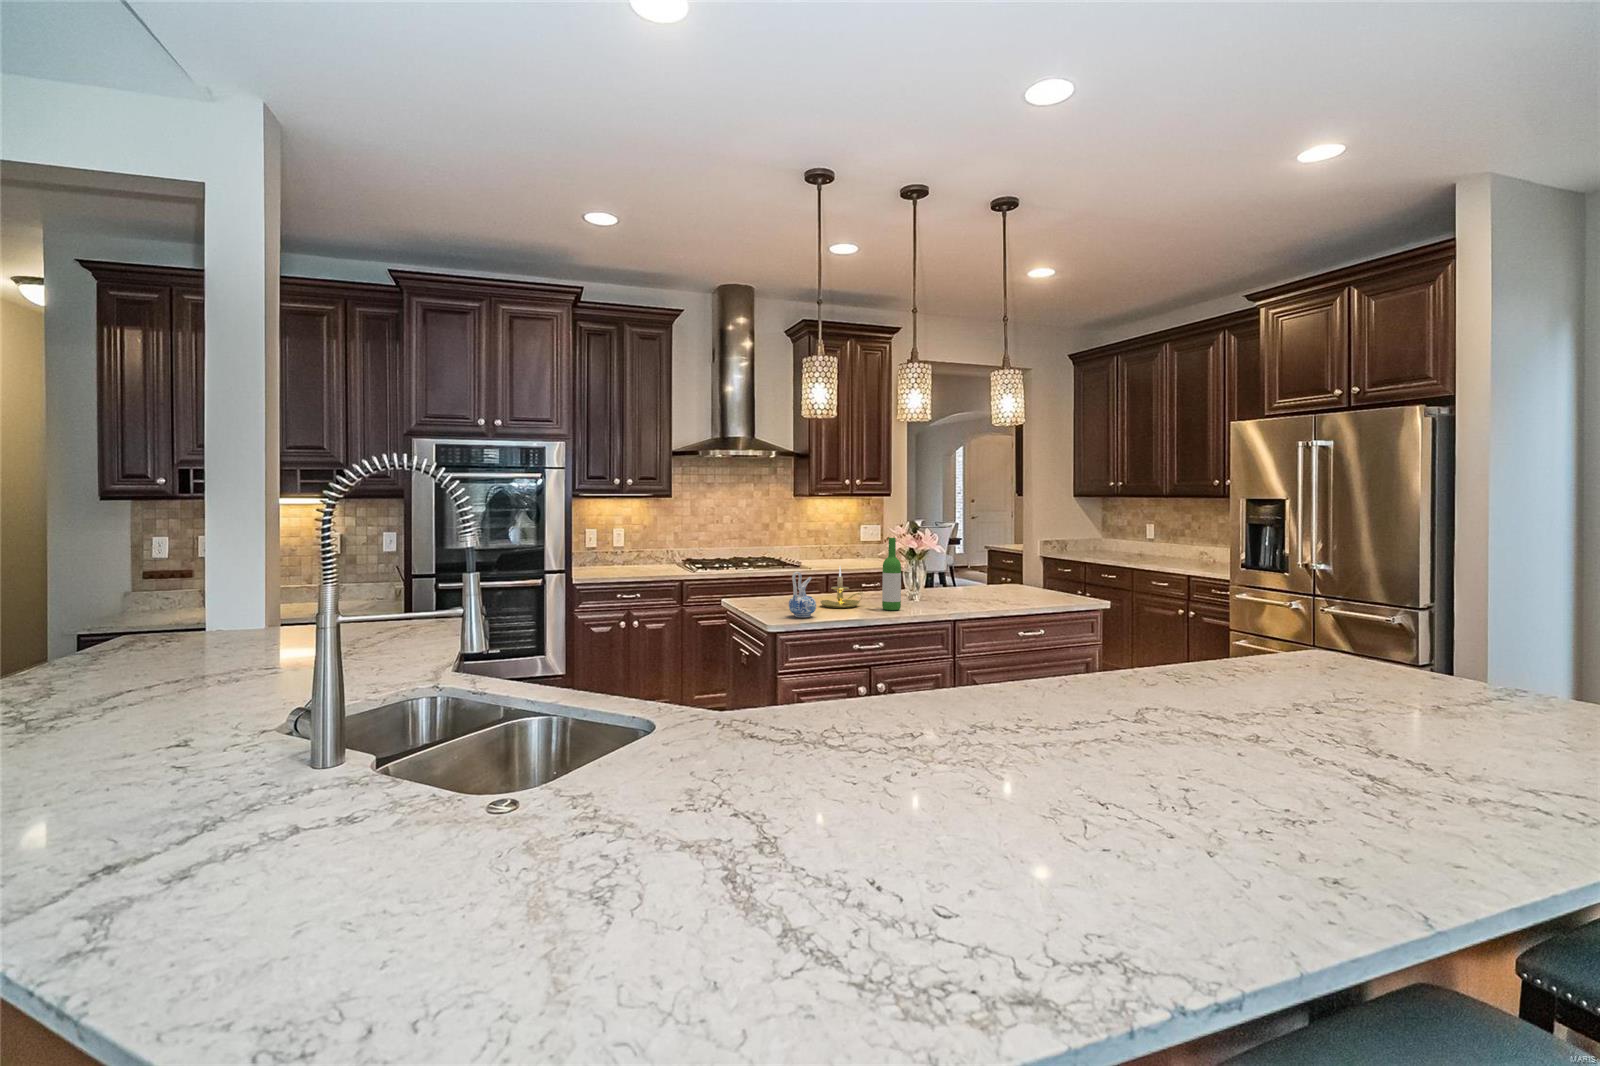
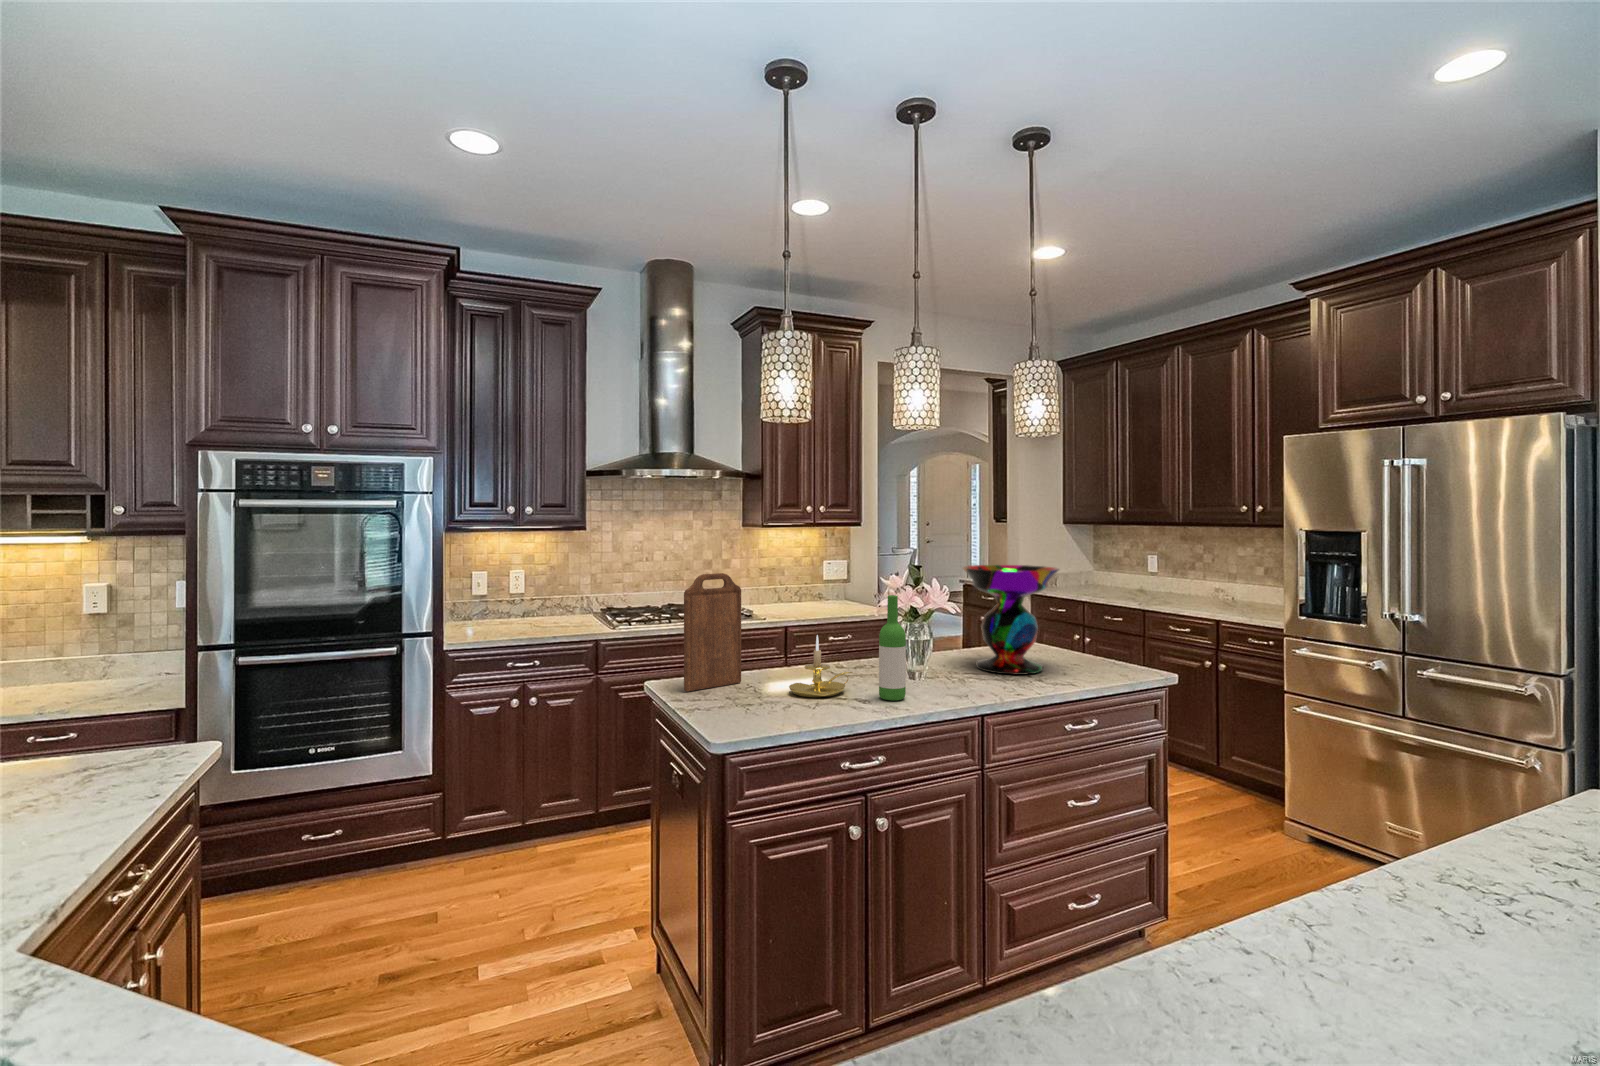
decorative bowl: none [952,522,1025,600] -> present [962,565,1059,675]
cutting board: none [748,523,788,604] -> present [684,573,741,691]
ceramic pitcher: present [789,572,816,618] -> none [747,652,788,722]

